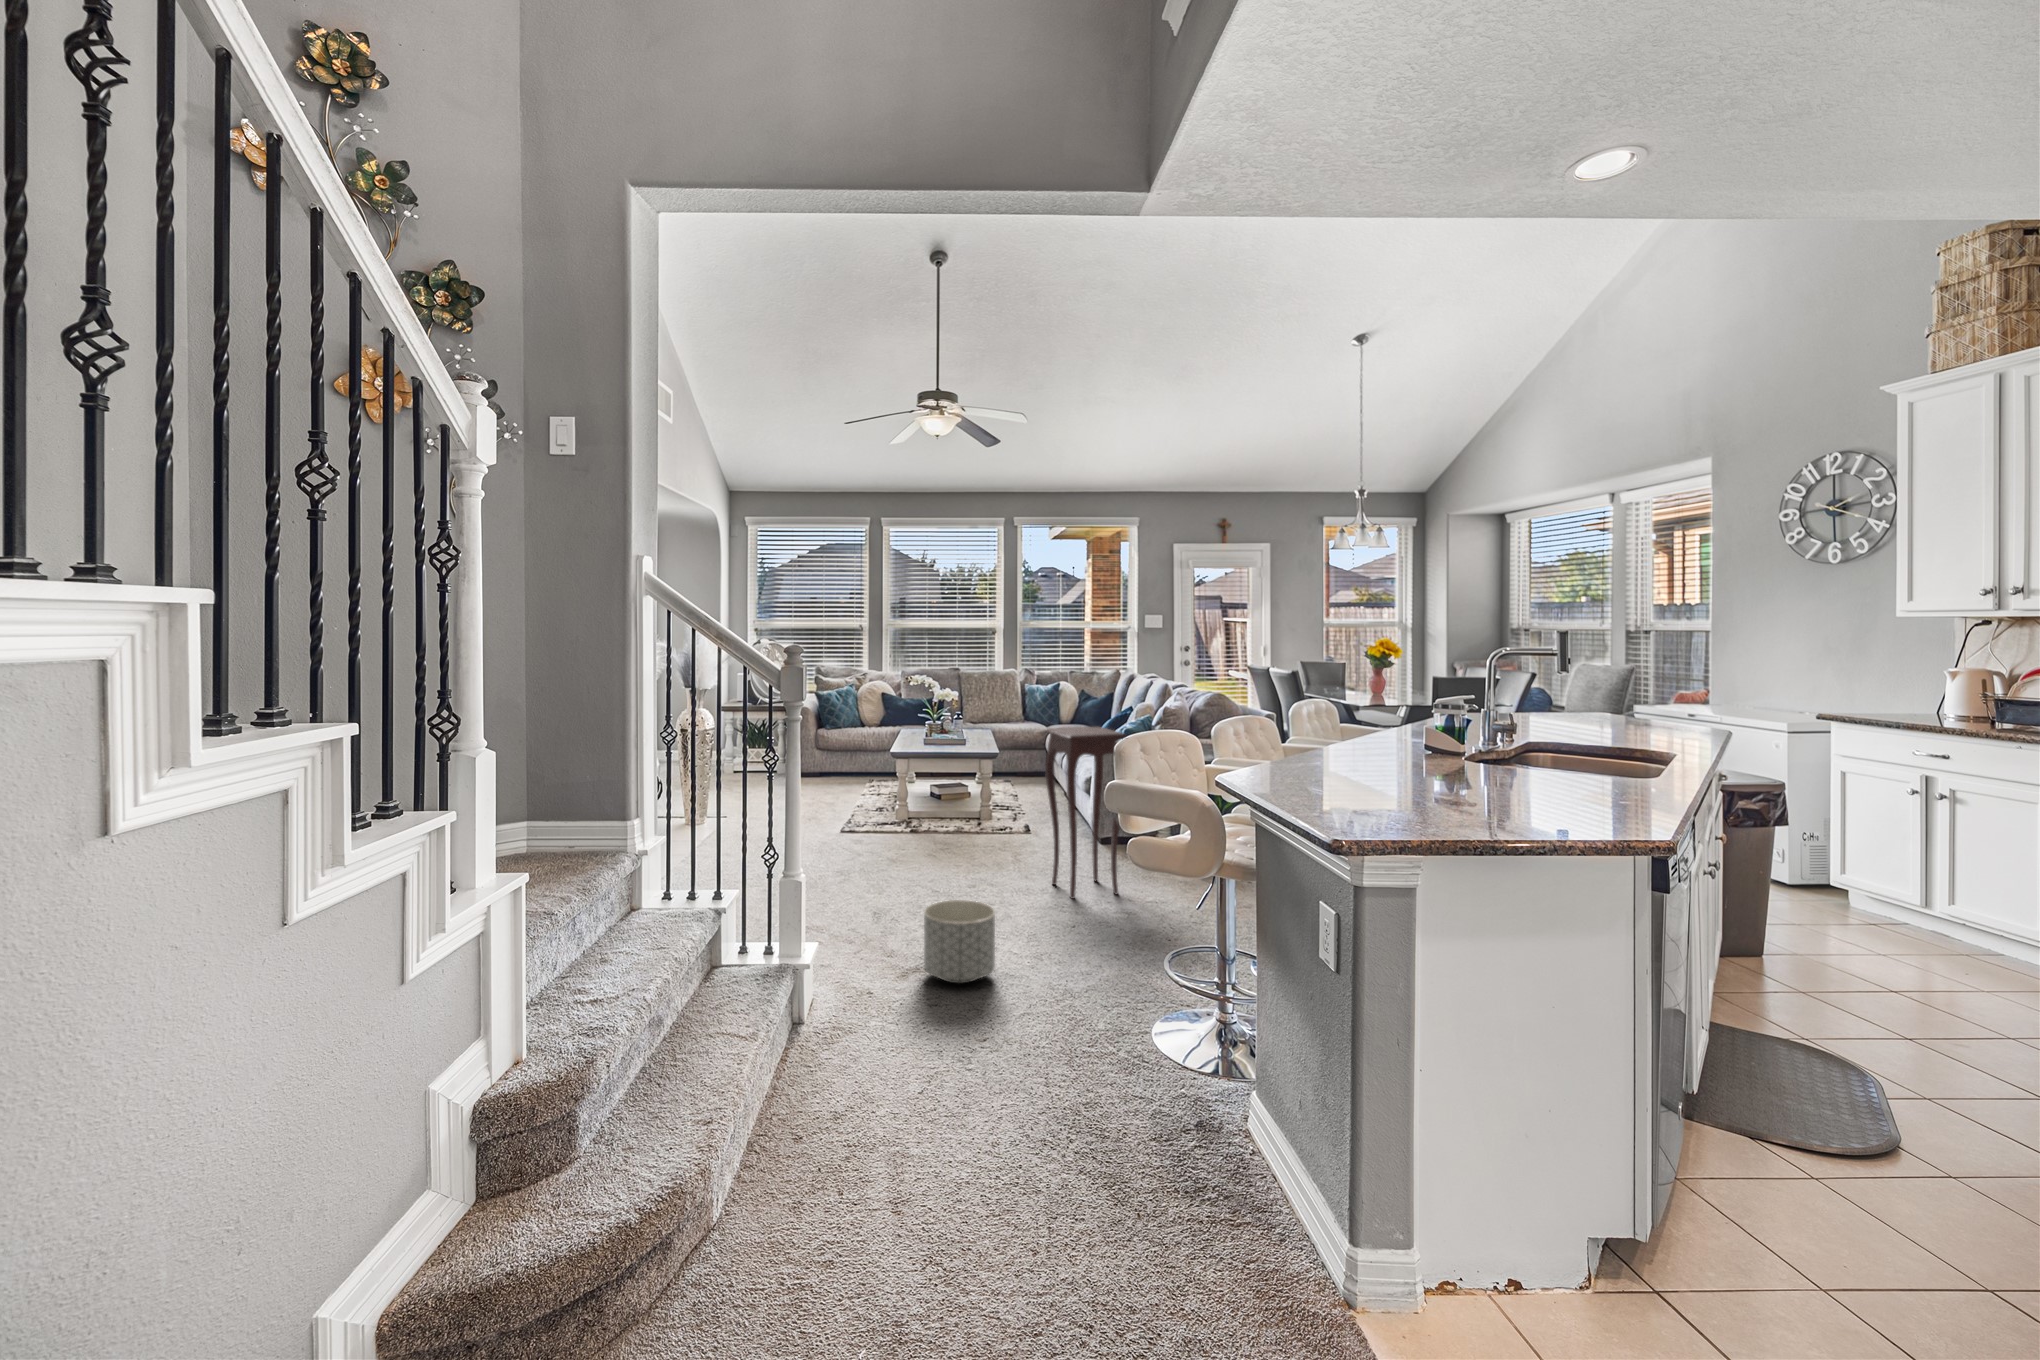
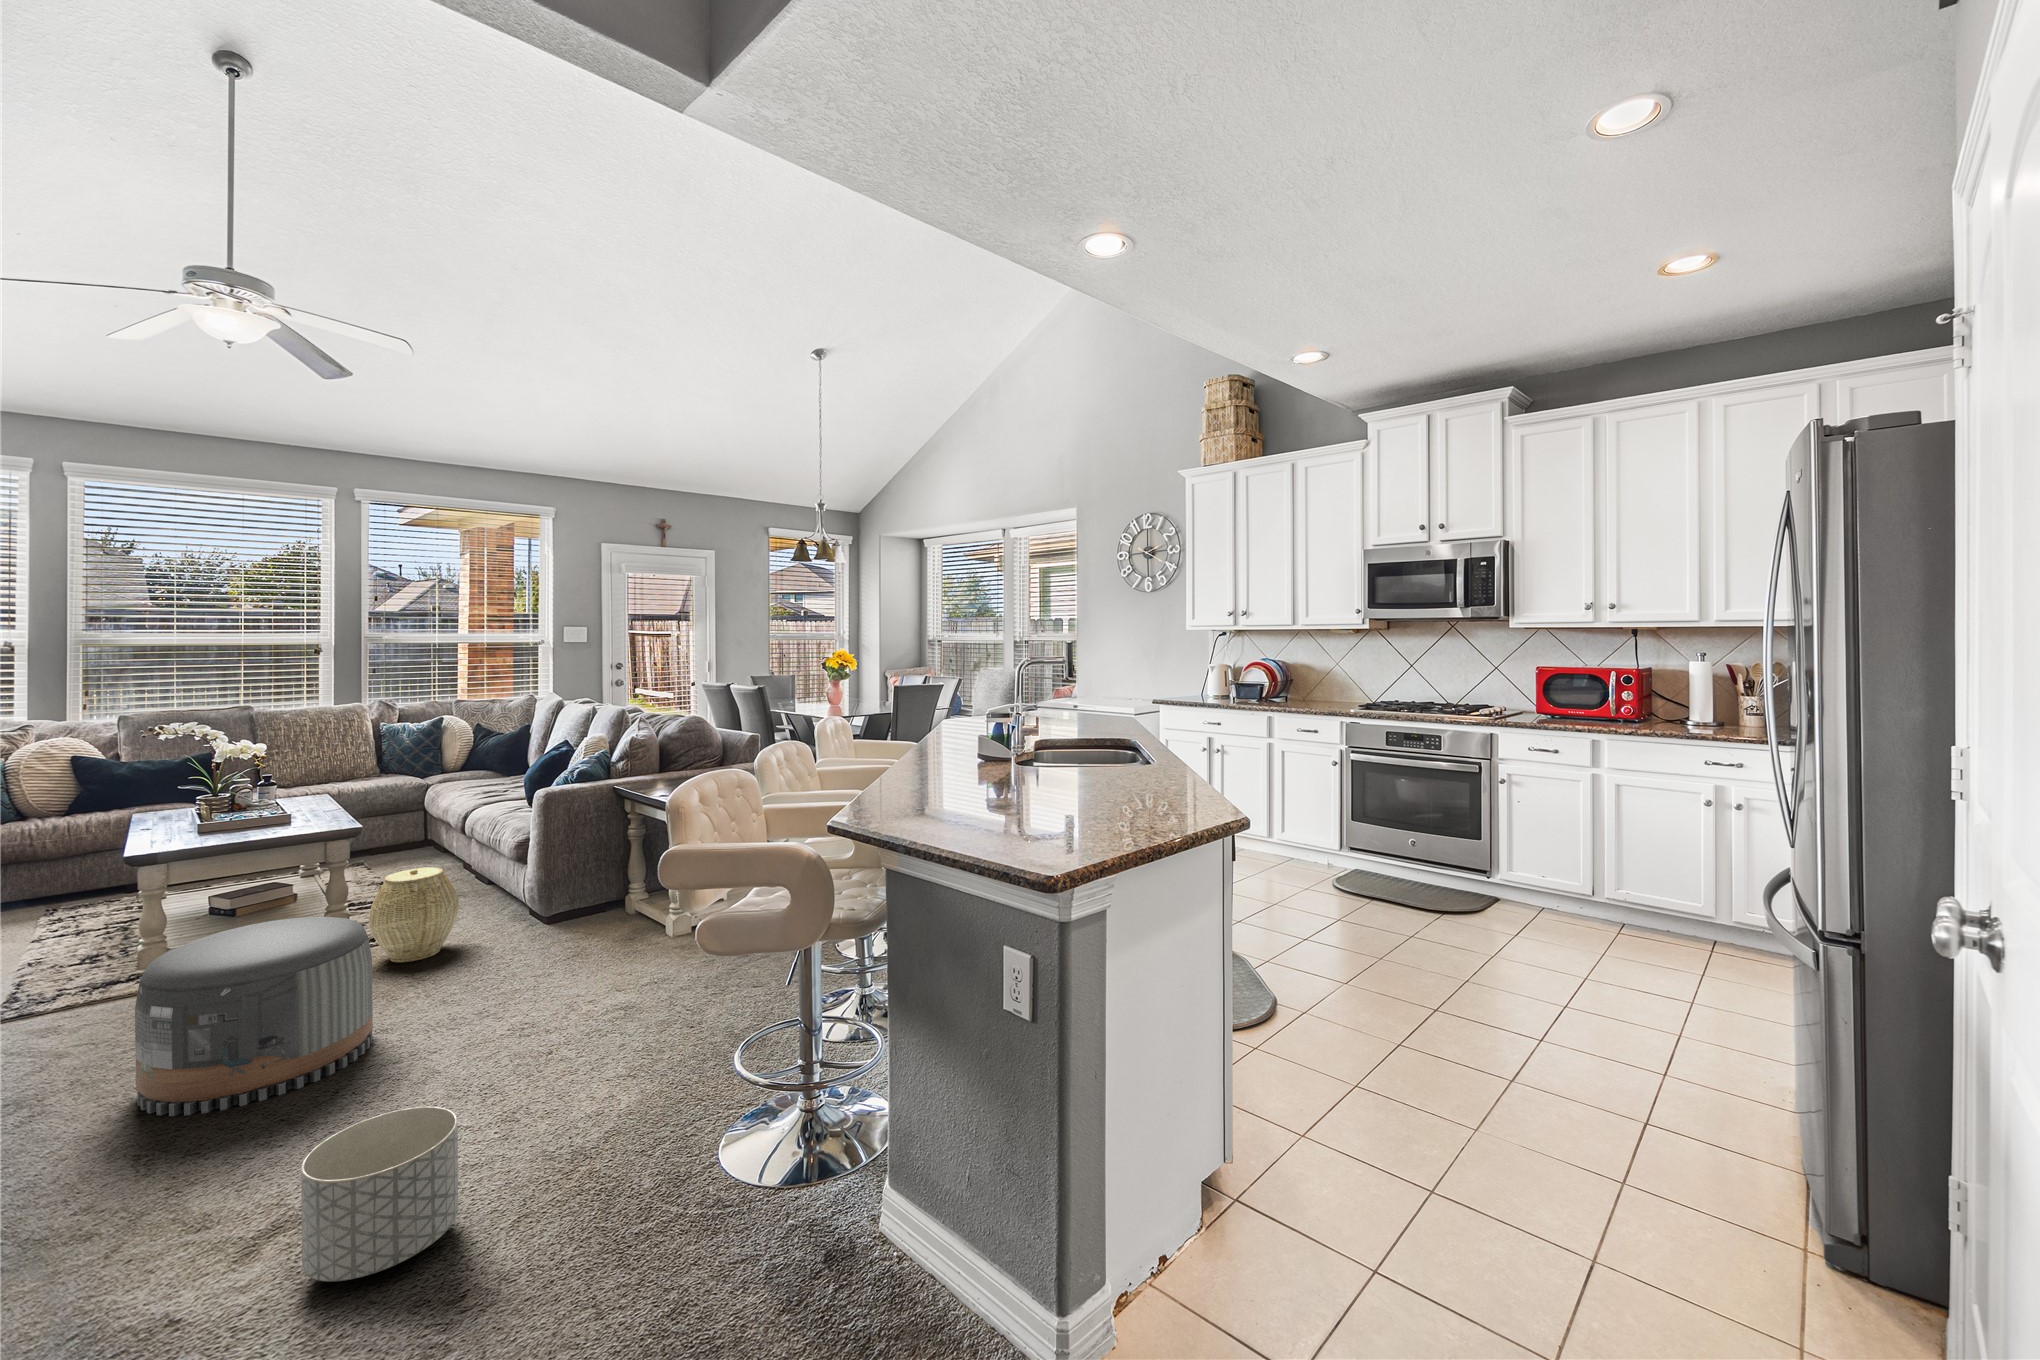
side table: present [1045,726,1126,898] -> none [480,780,615,1023]
woven basket: none [996,782,1046,847] -> present [369,867,459,962]
pouf: none [882,793,985,896] -> present [135,917,373,1116]

